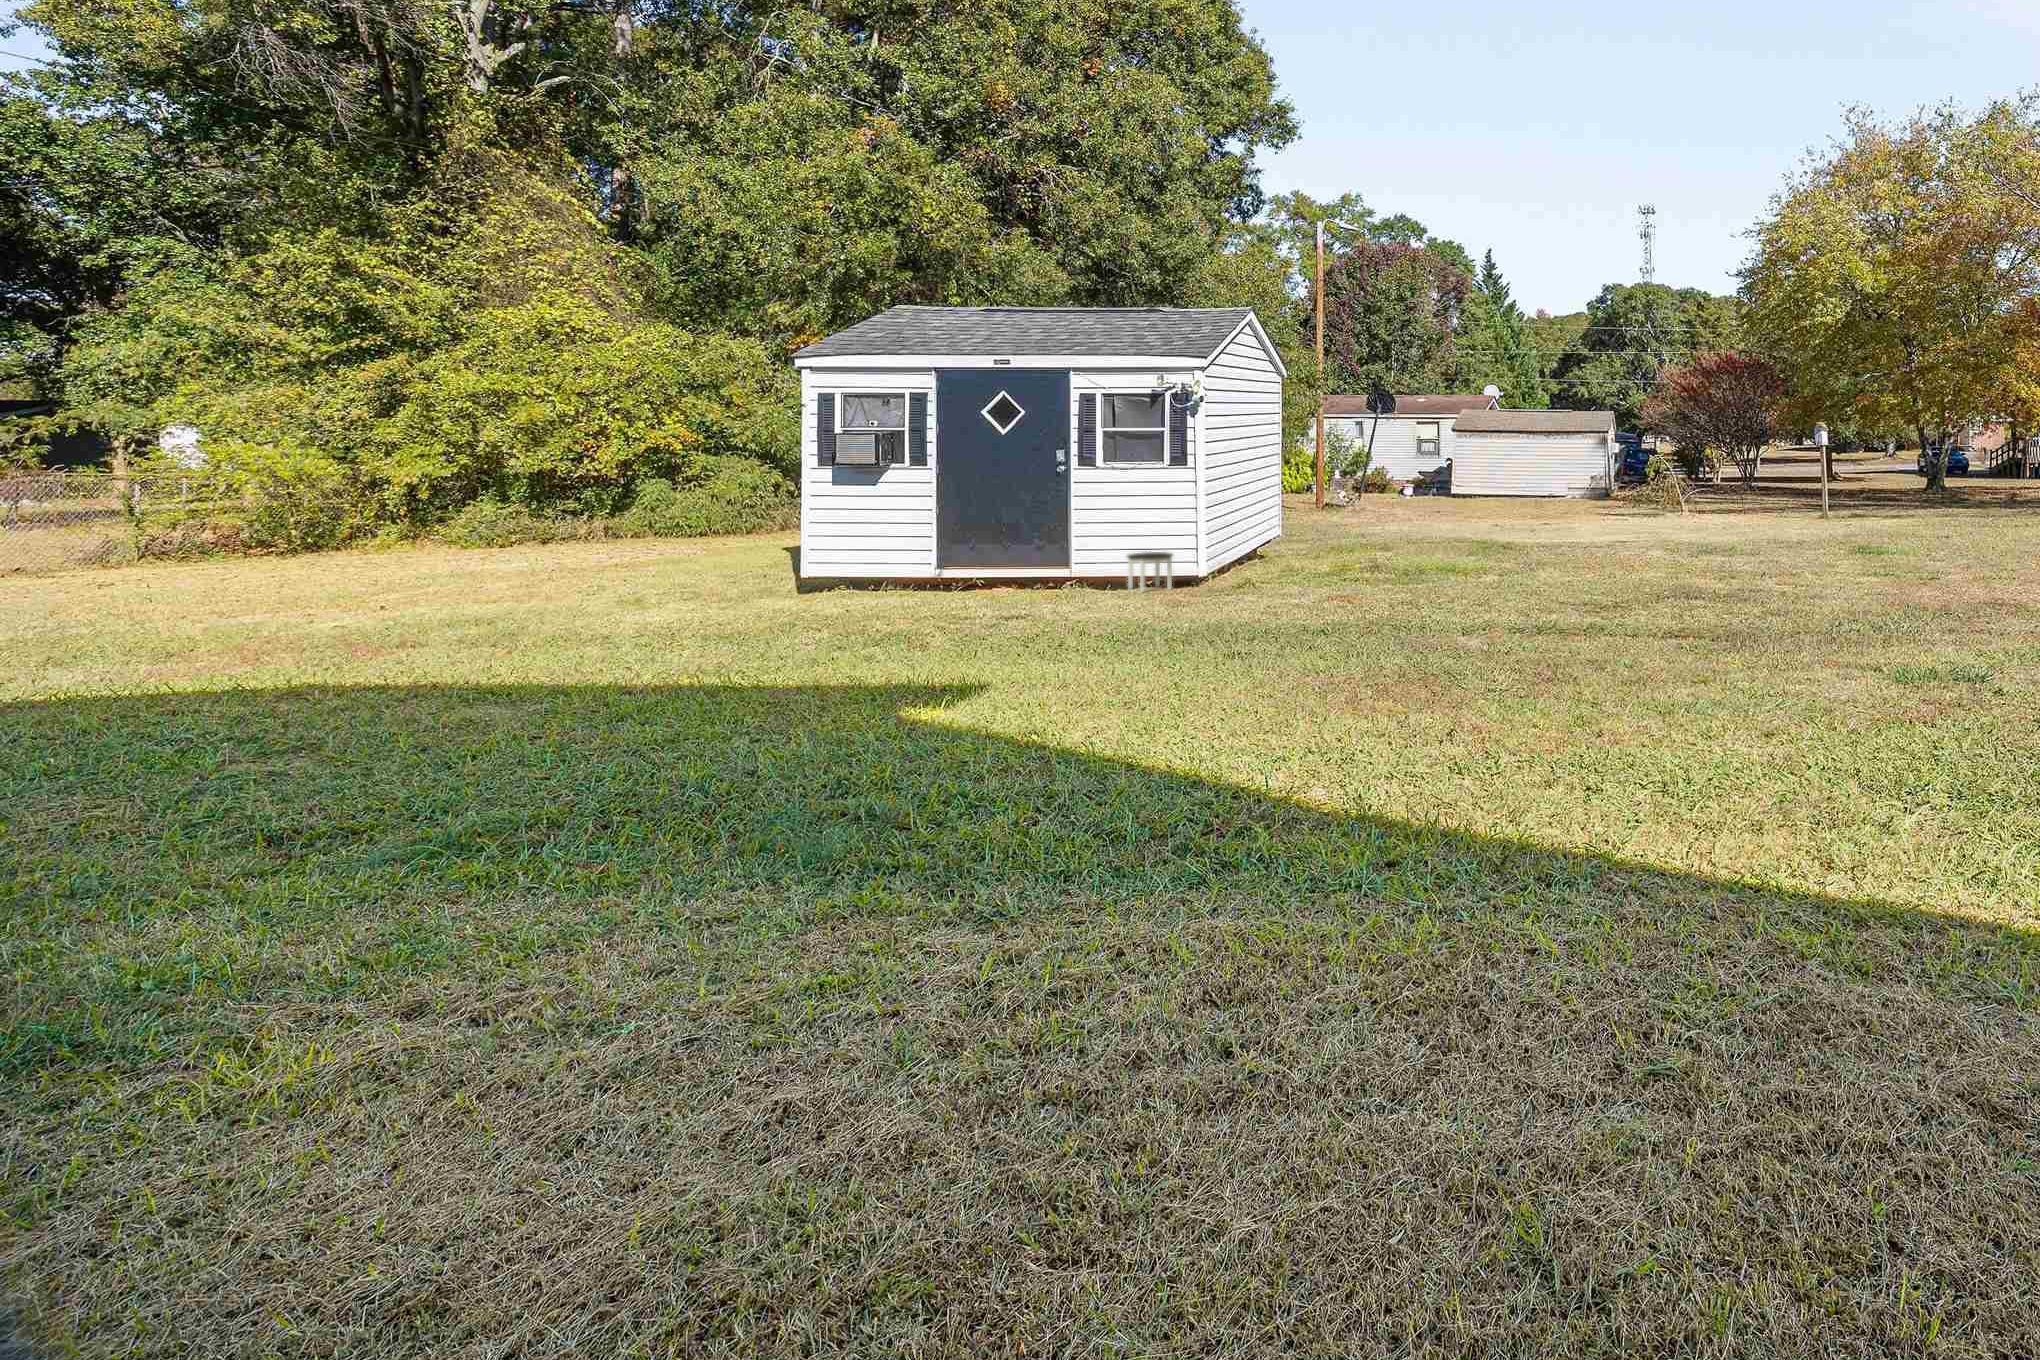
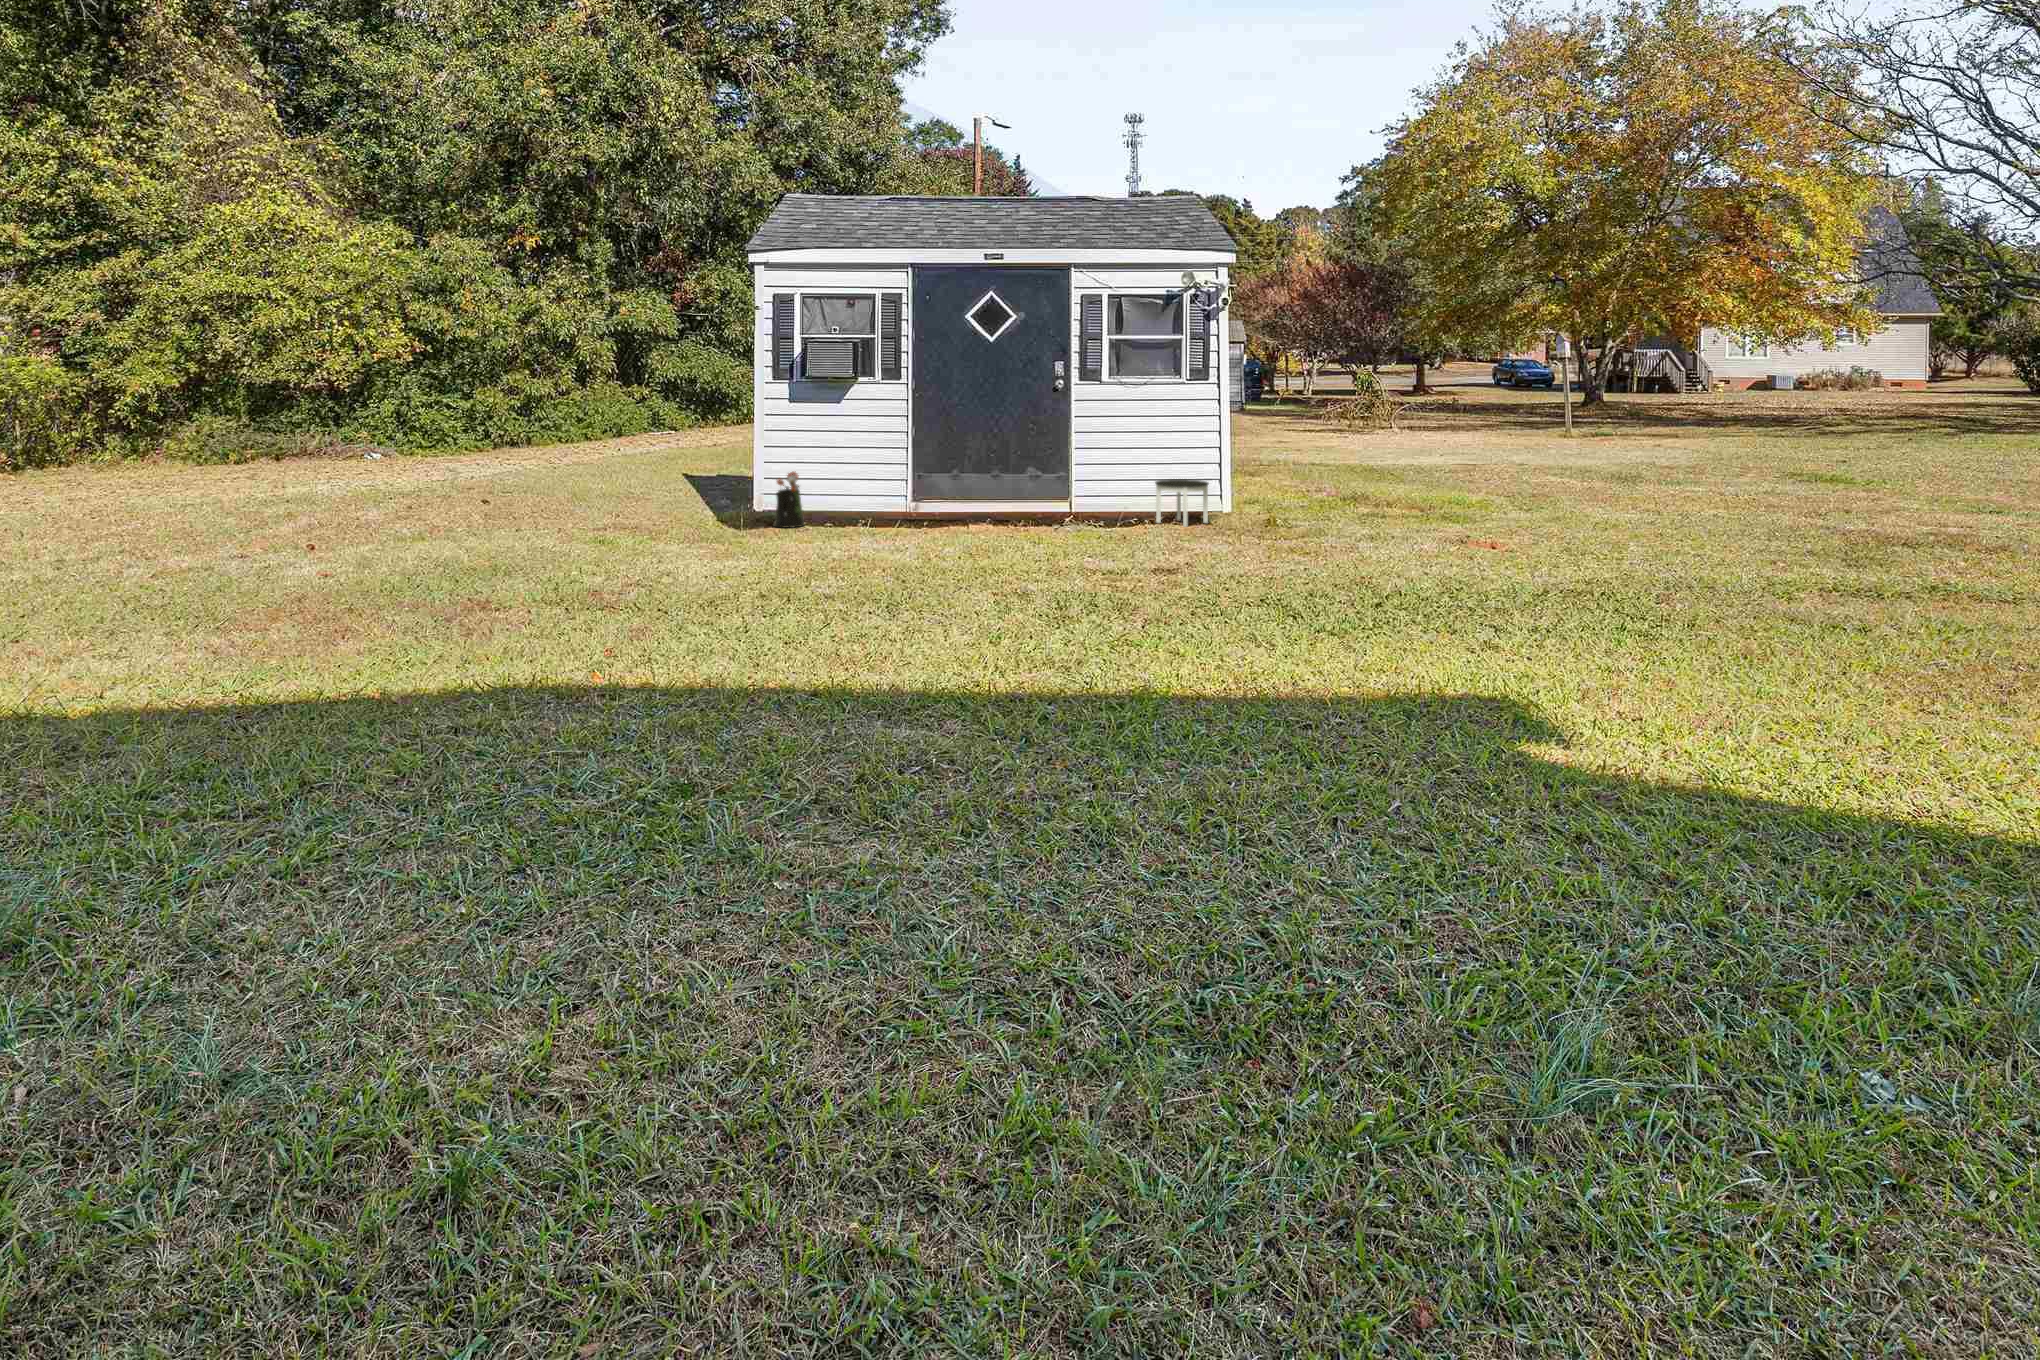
watering can: none [799,541,836,589] -> present [774,472,804,528]

